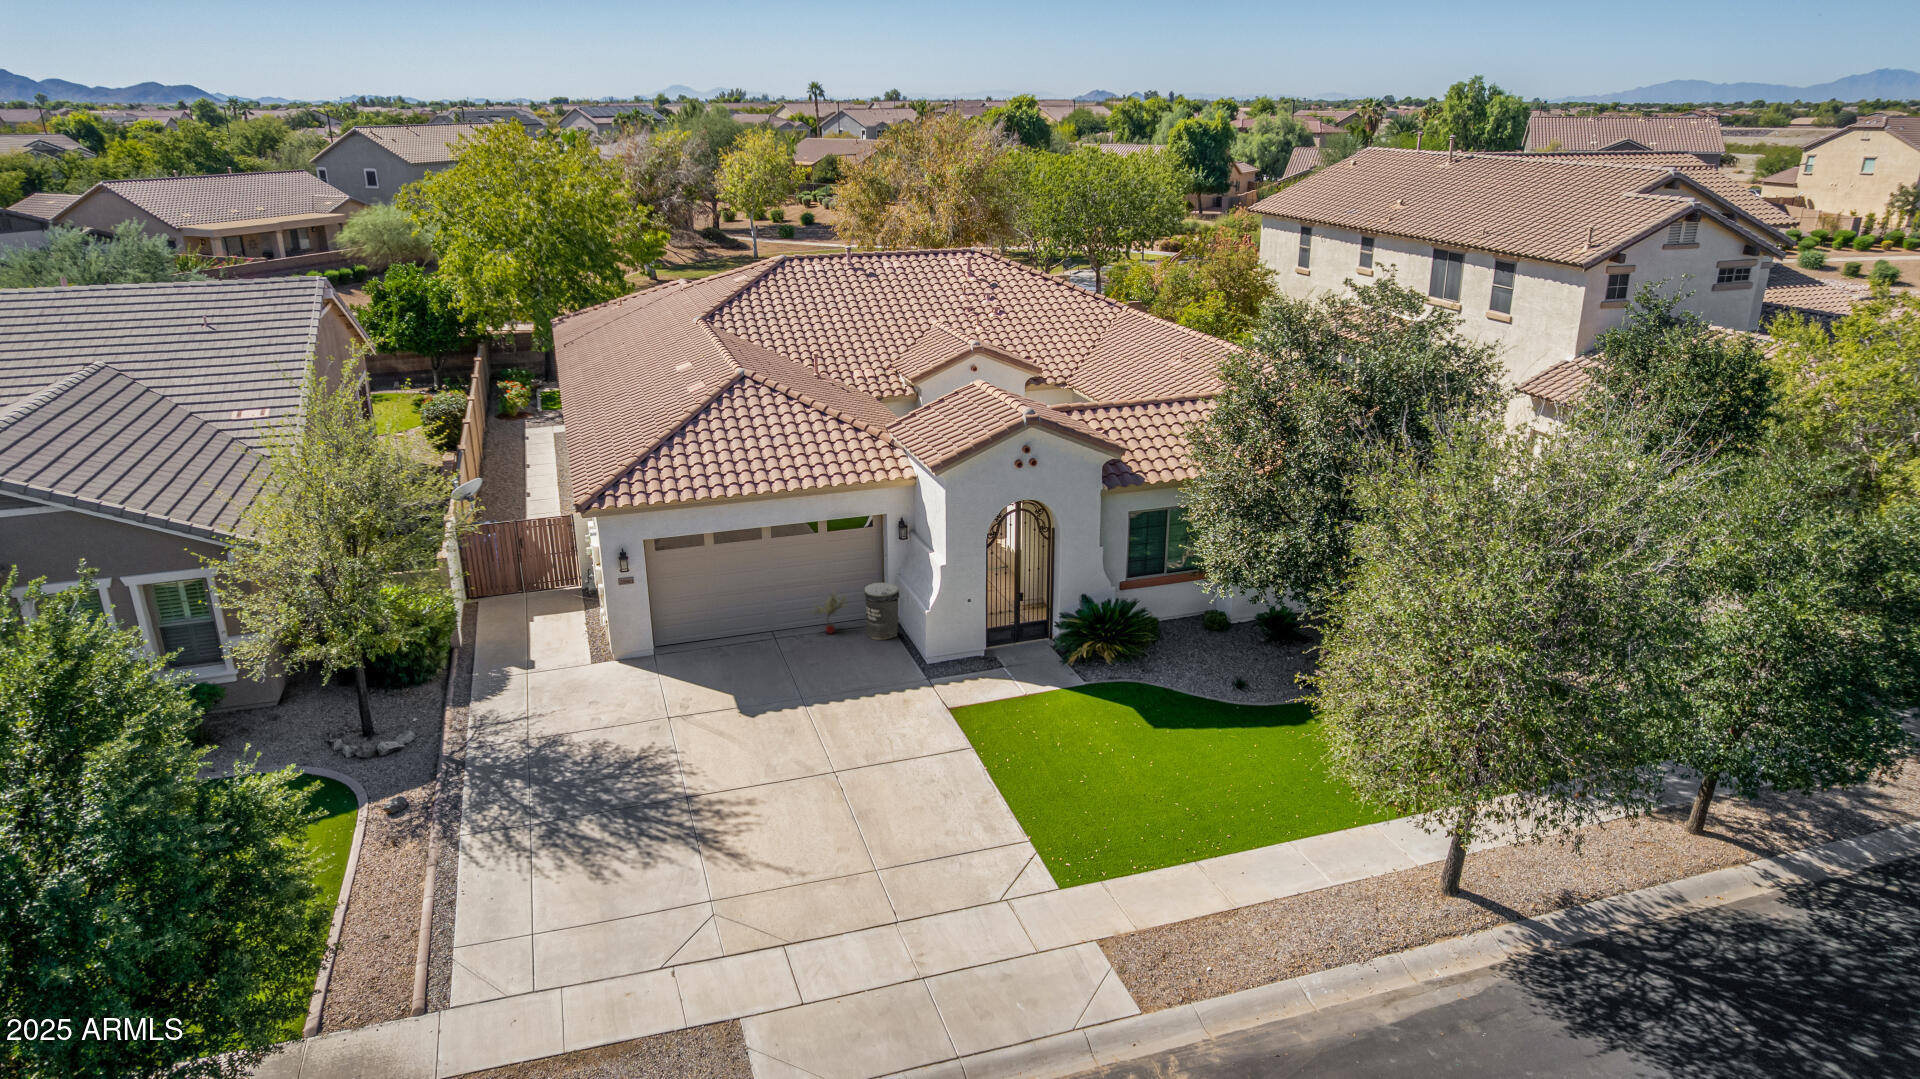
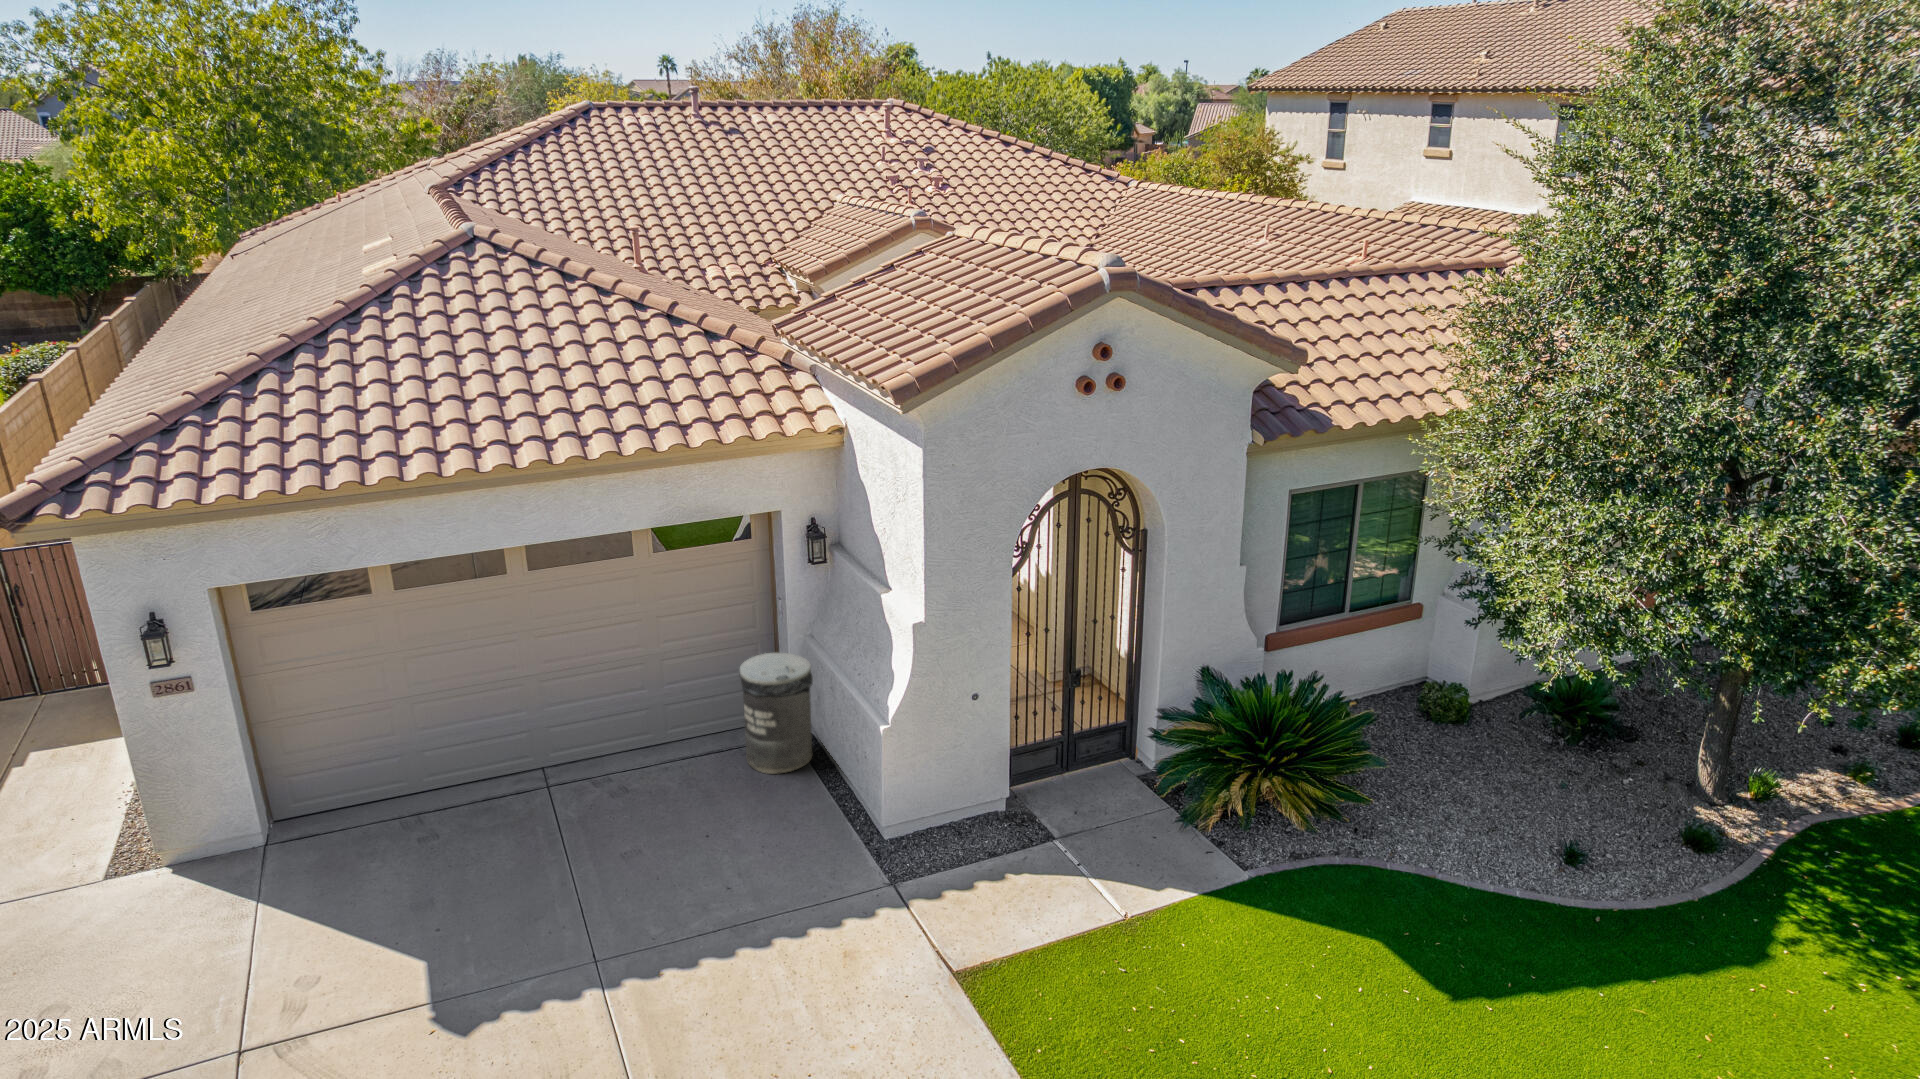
potted tree: present [813,592,846,634] -> none [627,671,705,764]

